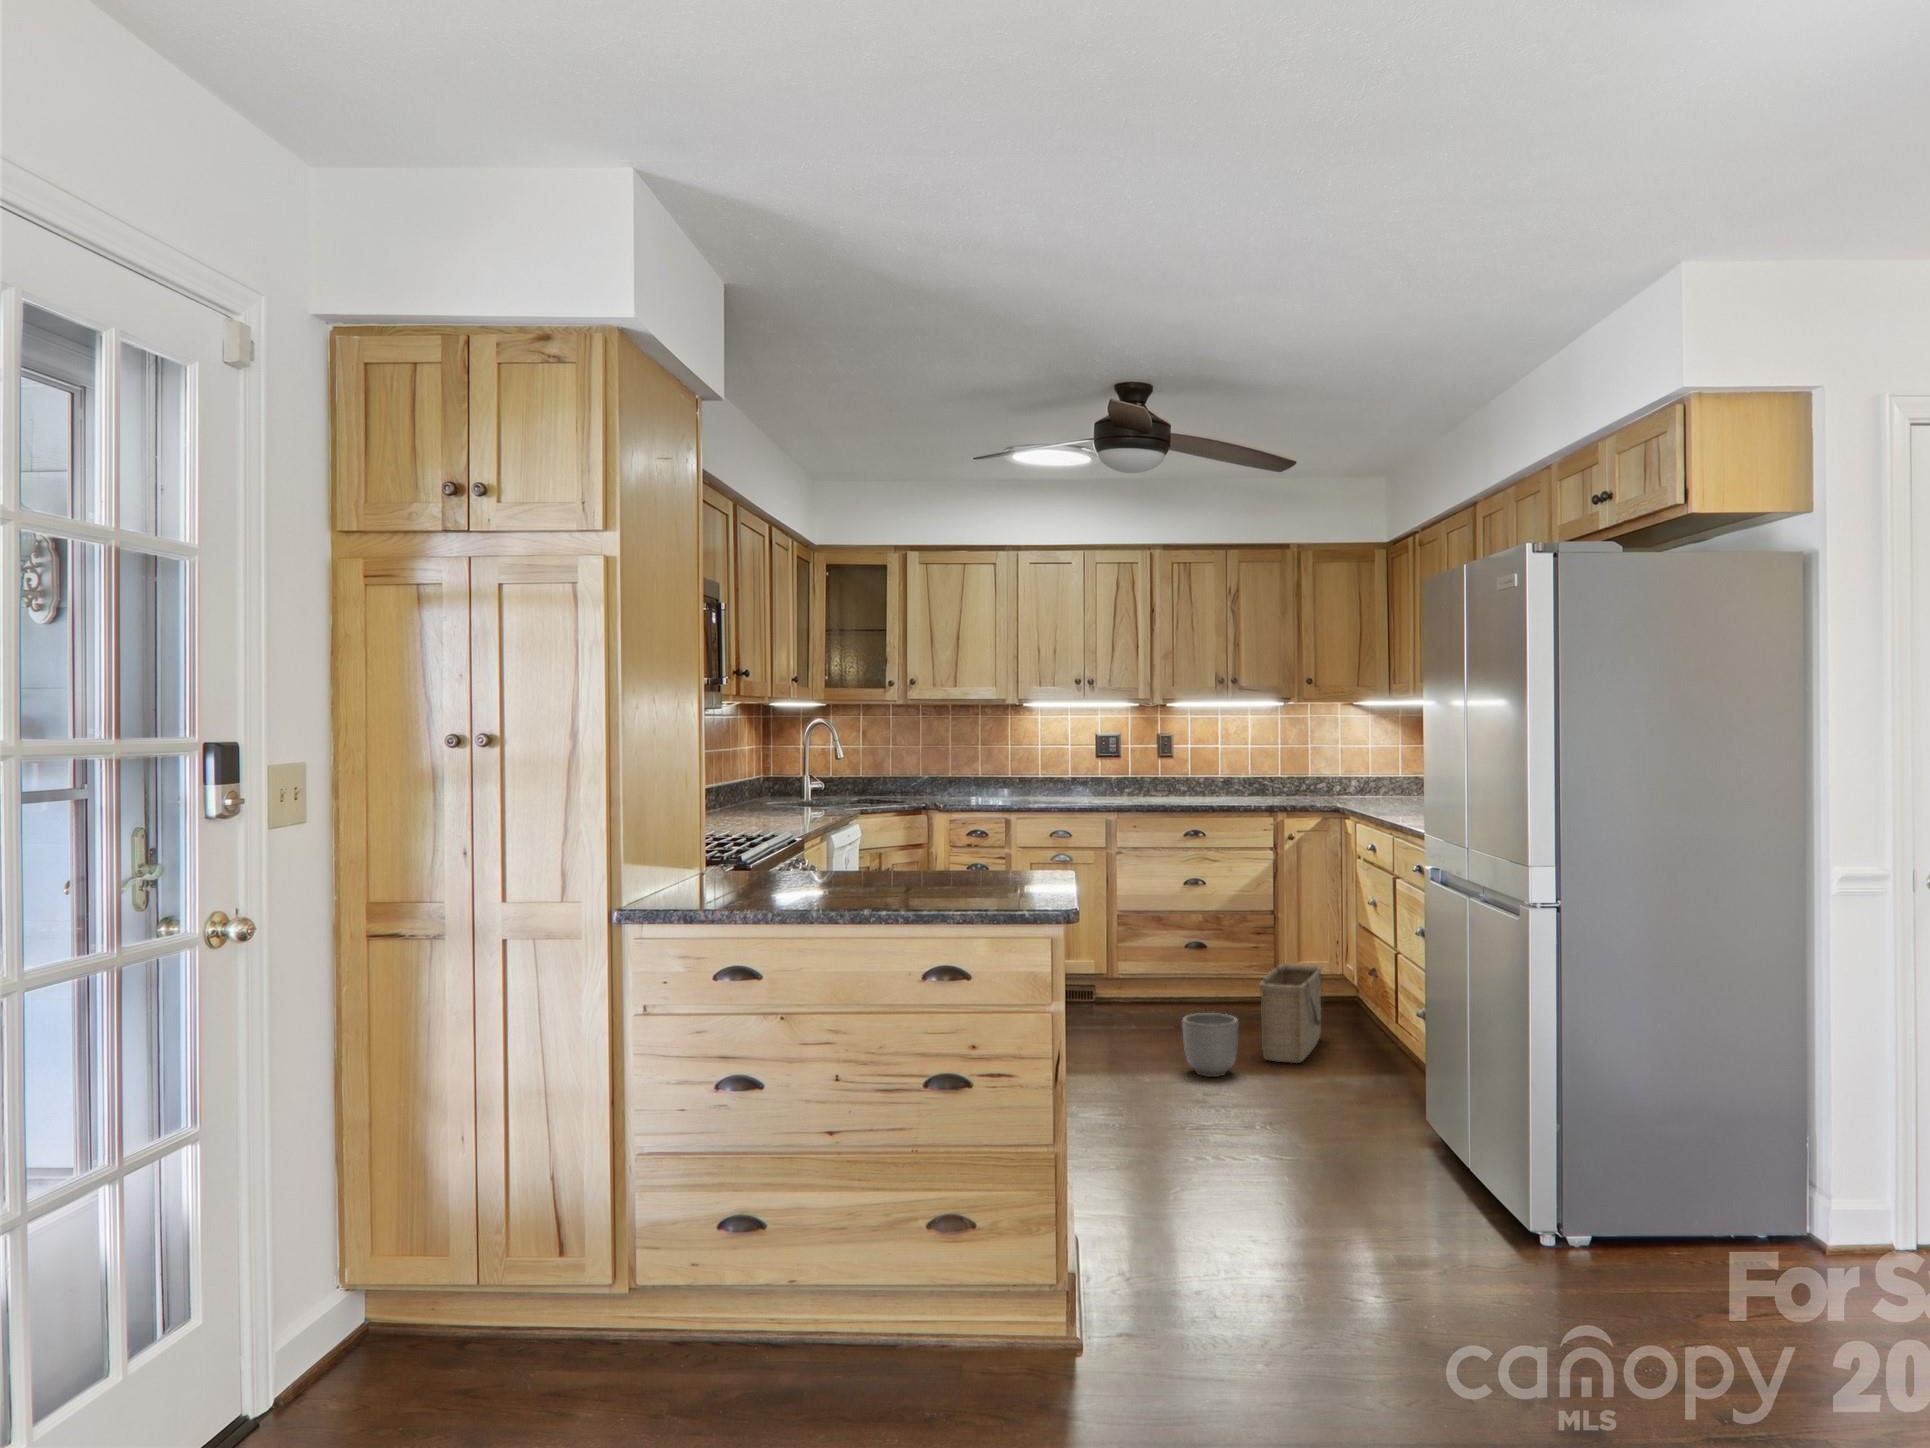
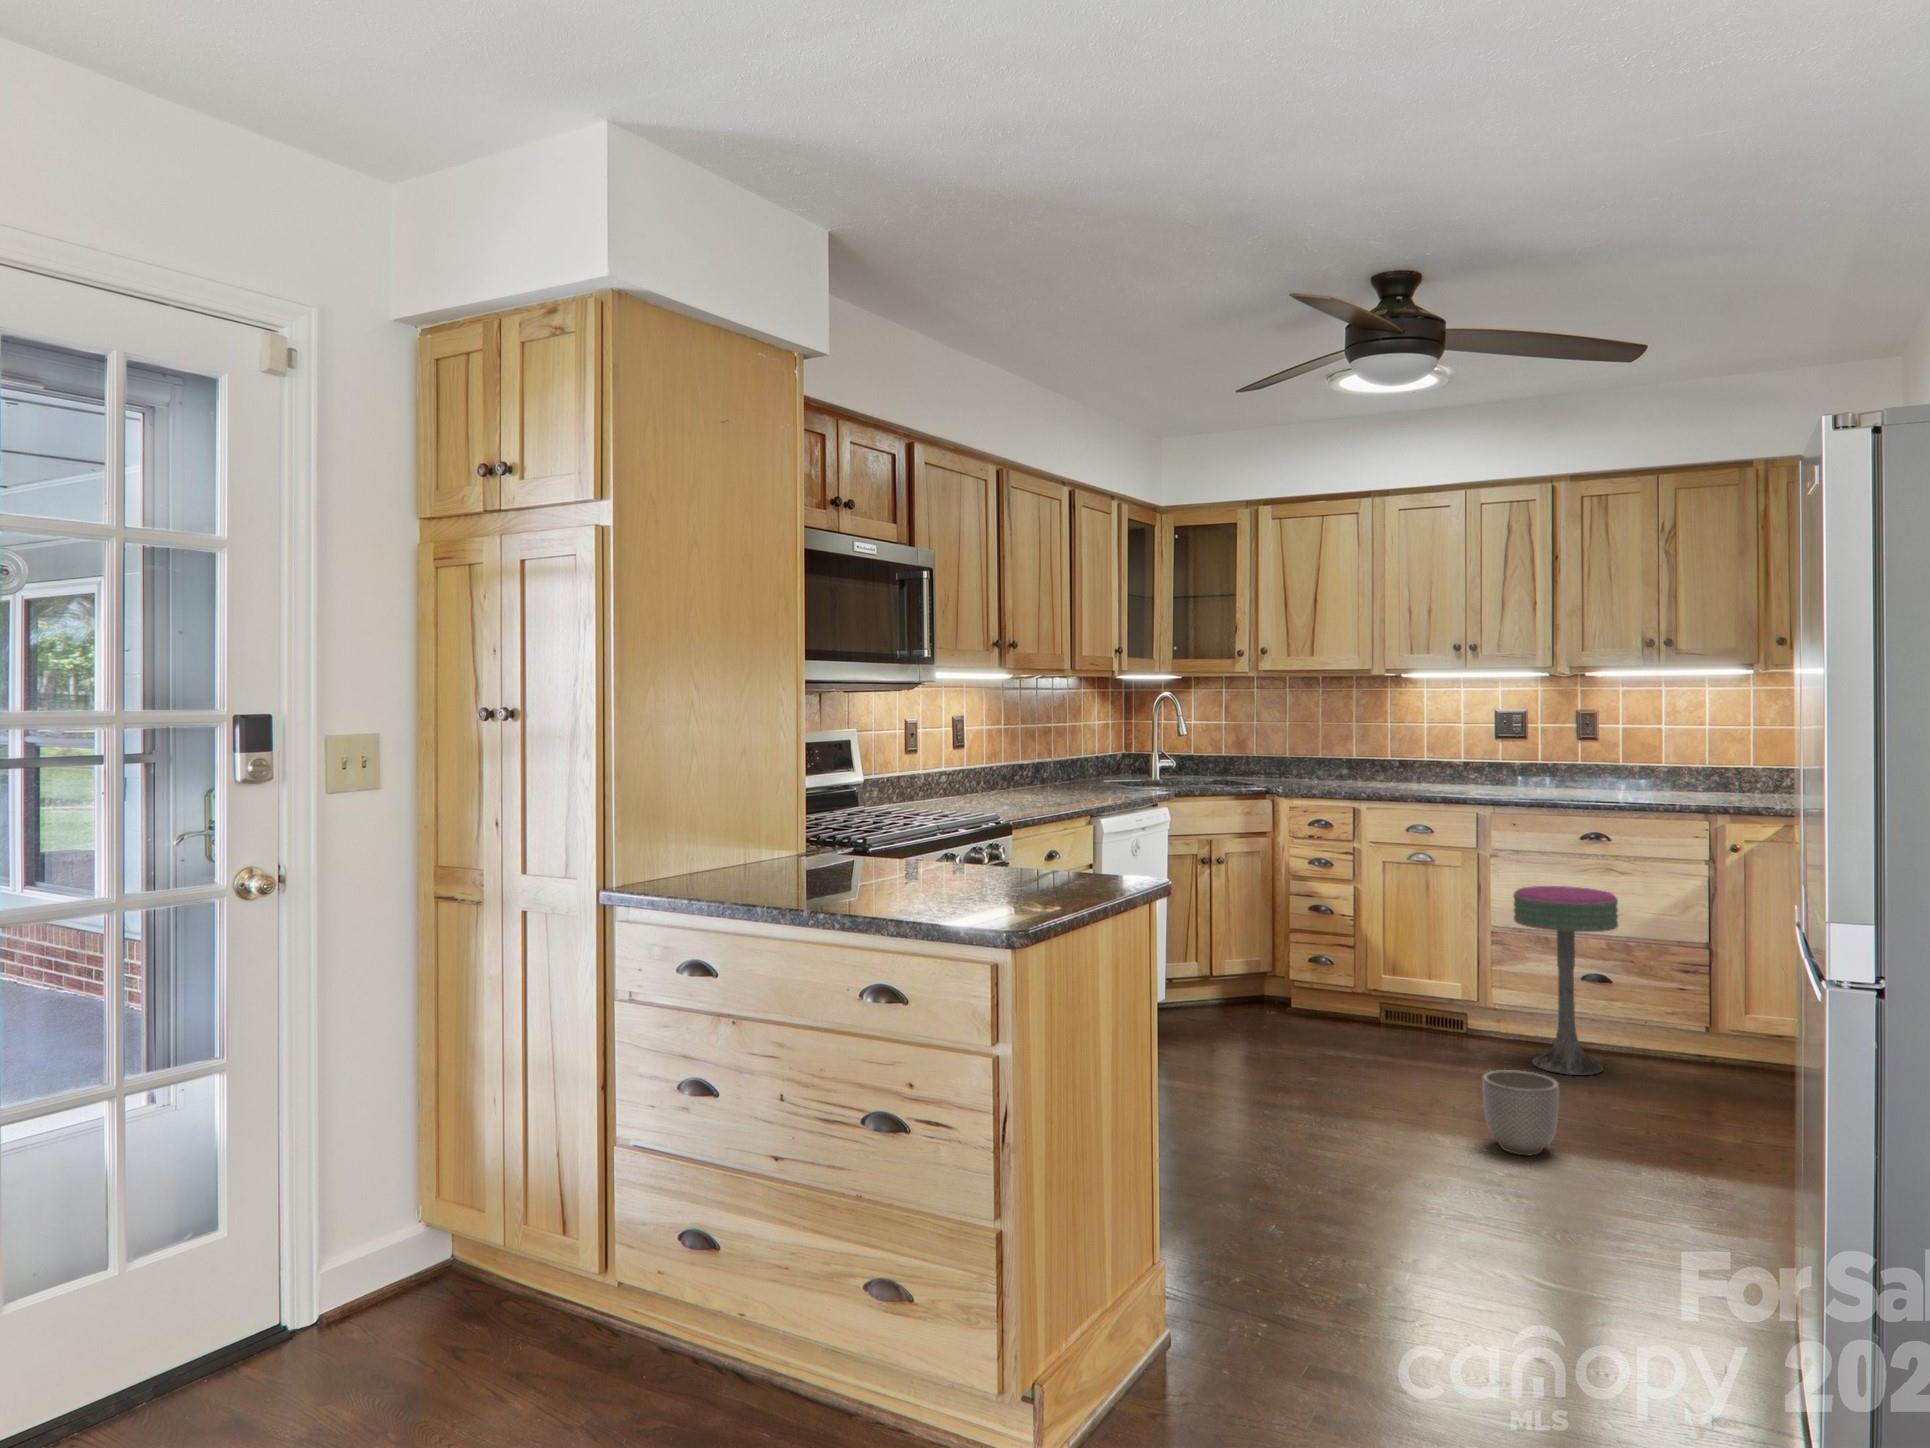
bar stool: none [1149,872,1225,1020] -> present [1513,886,1618,1075]
basket: present [1259,964,1323,1063] -> none [1605,1019,1728,1155]

